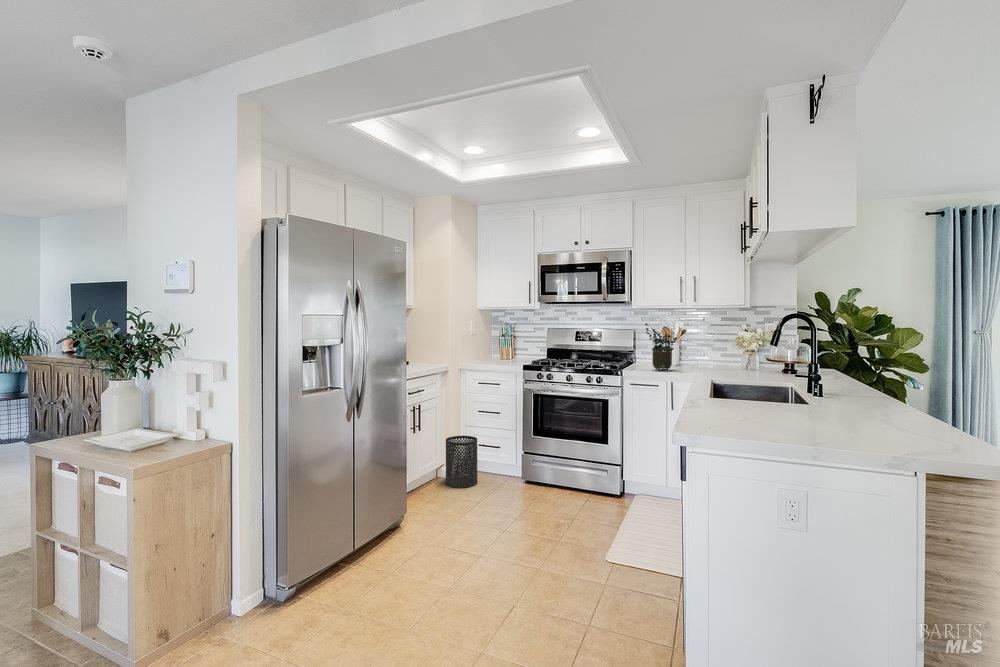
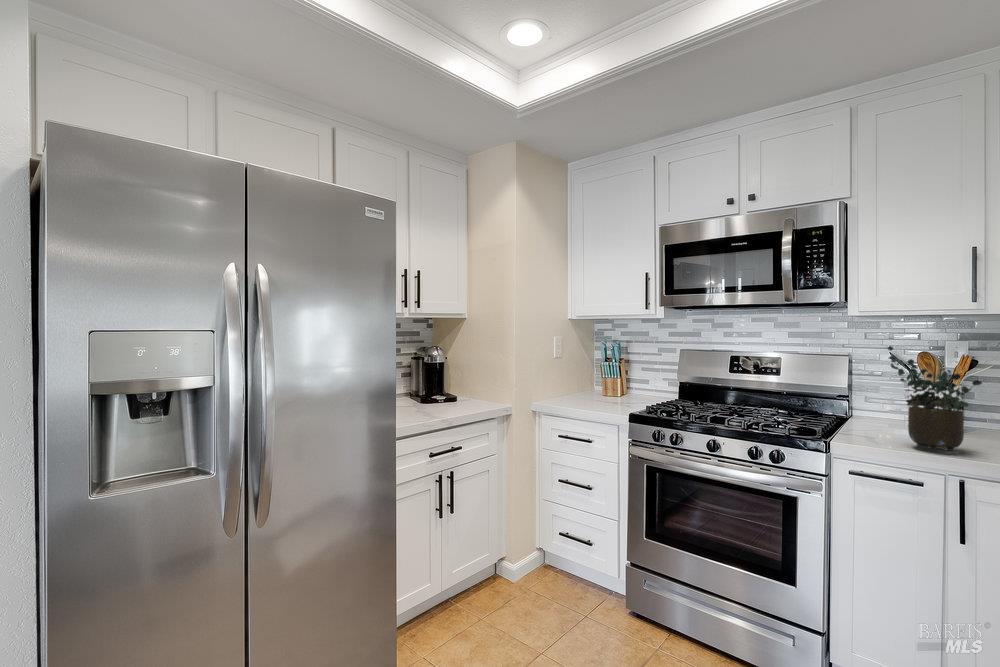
trash can: present [446,436,477,488] -> none [502,515,552,609]

